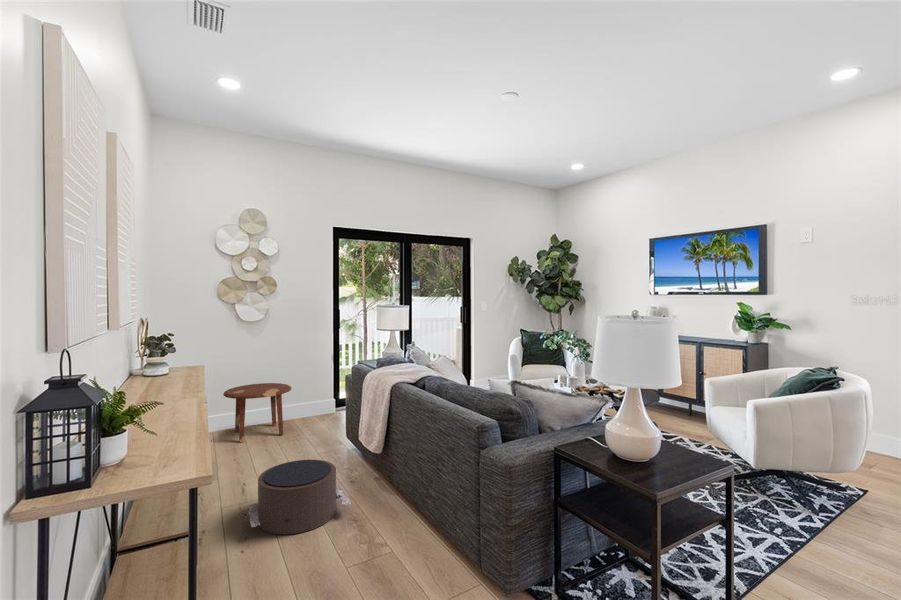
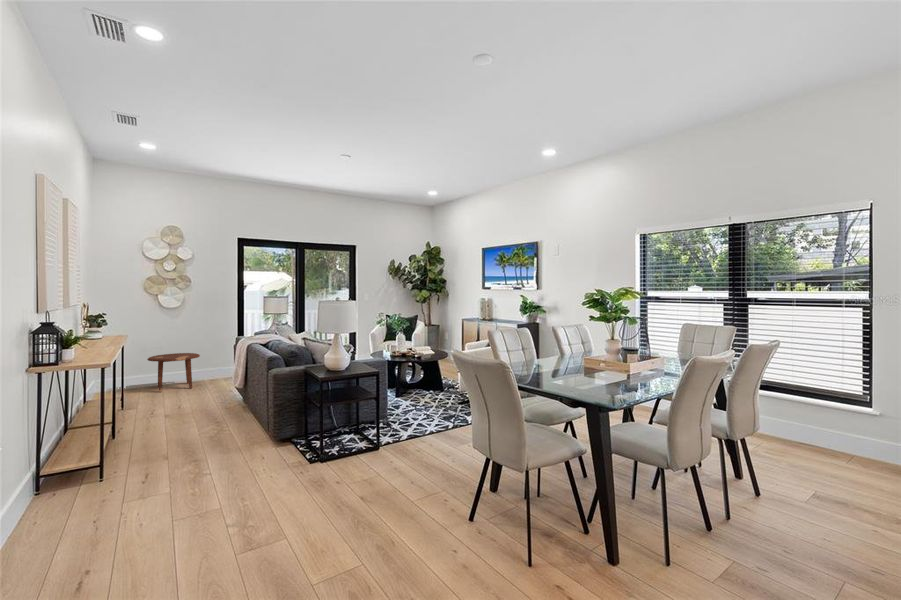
pouf: present [248,460,351,535] -> none [149,392,215,428]

